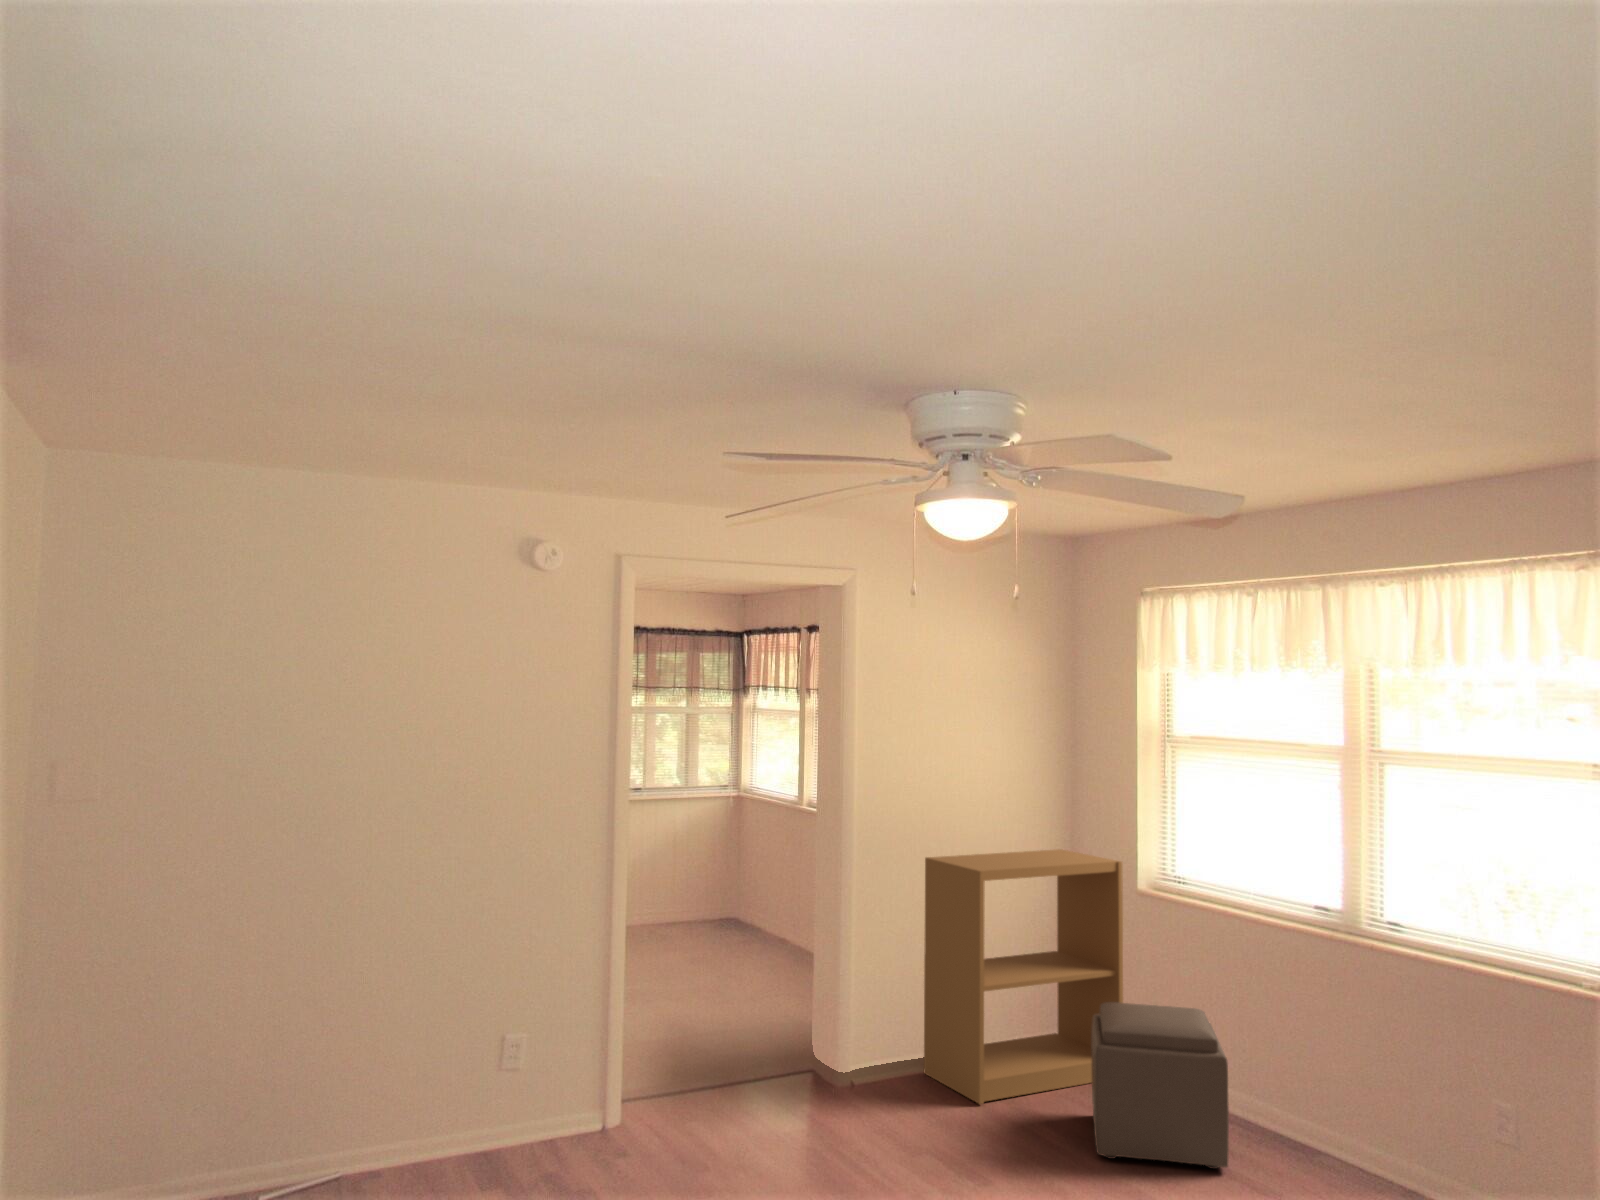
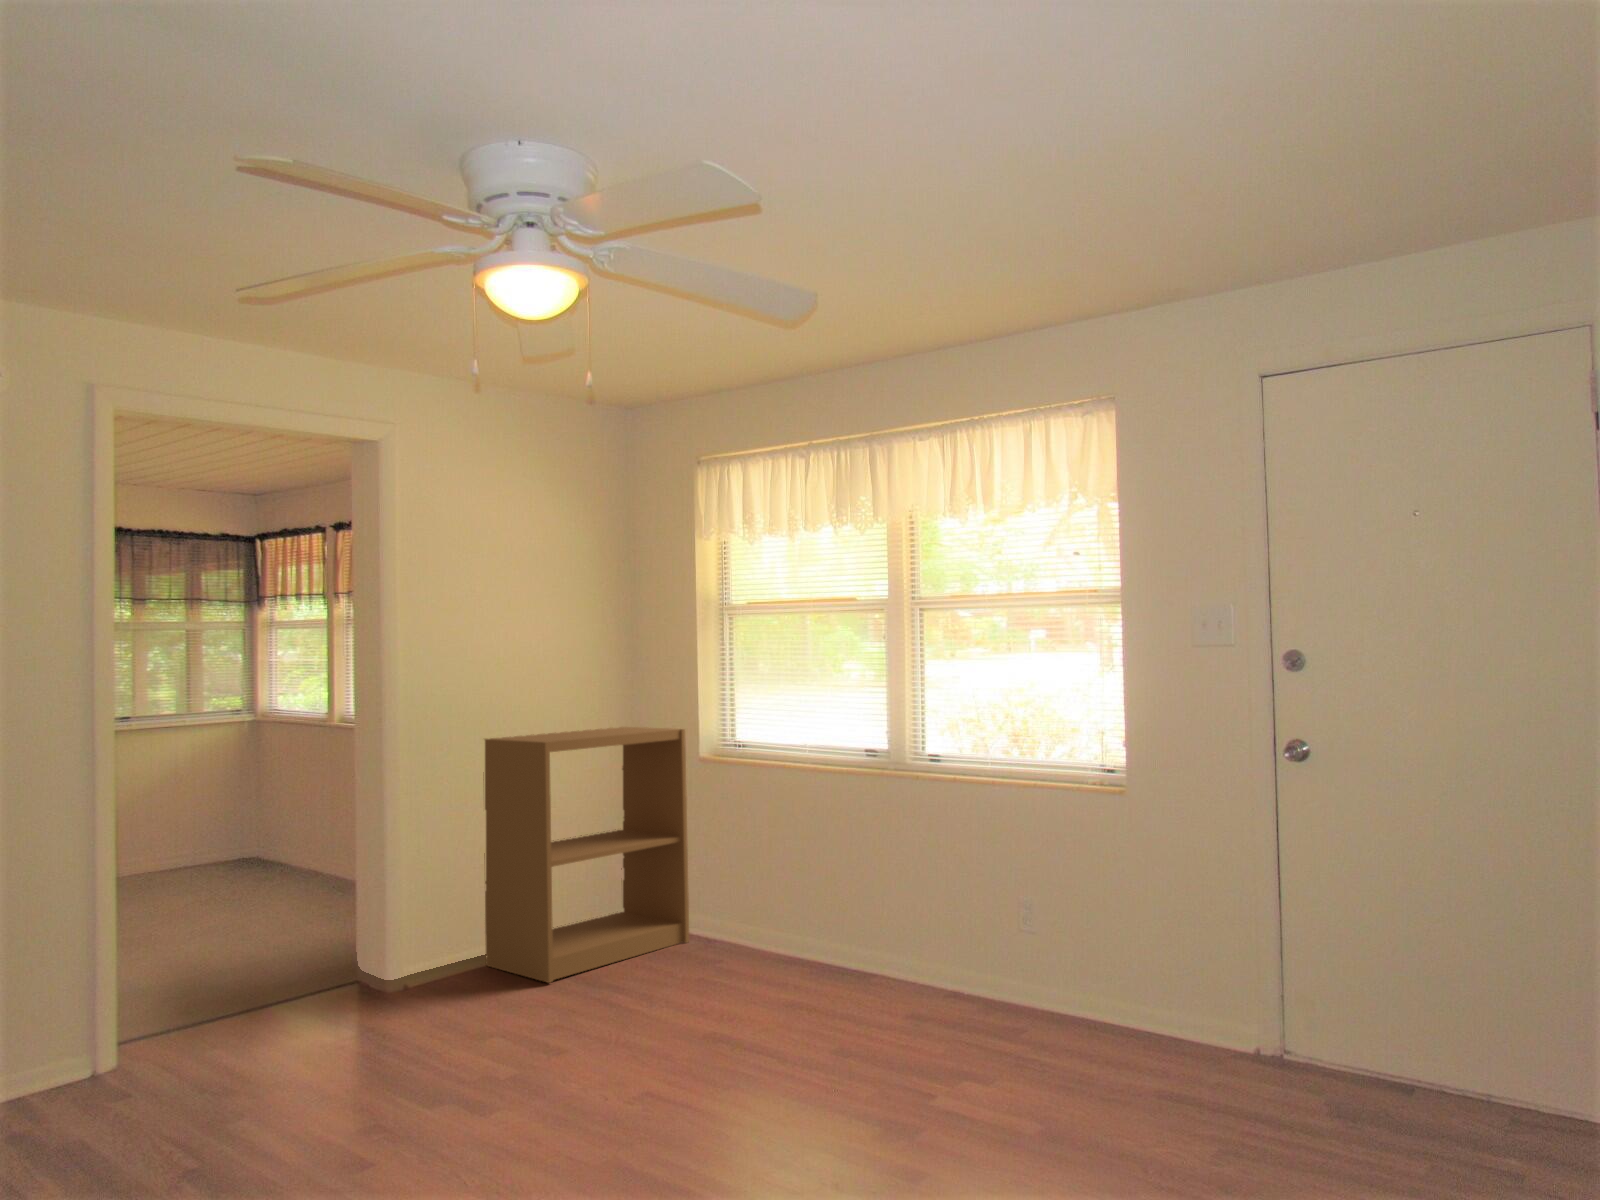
ottoman: present [1092,1002,1229,1169] -> none [662,856,796,1007]

